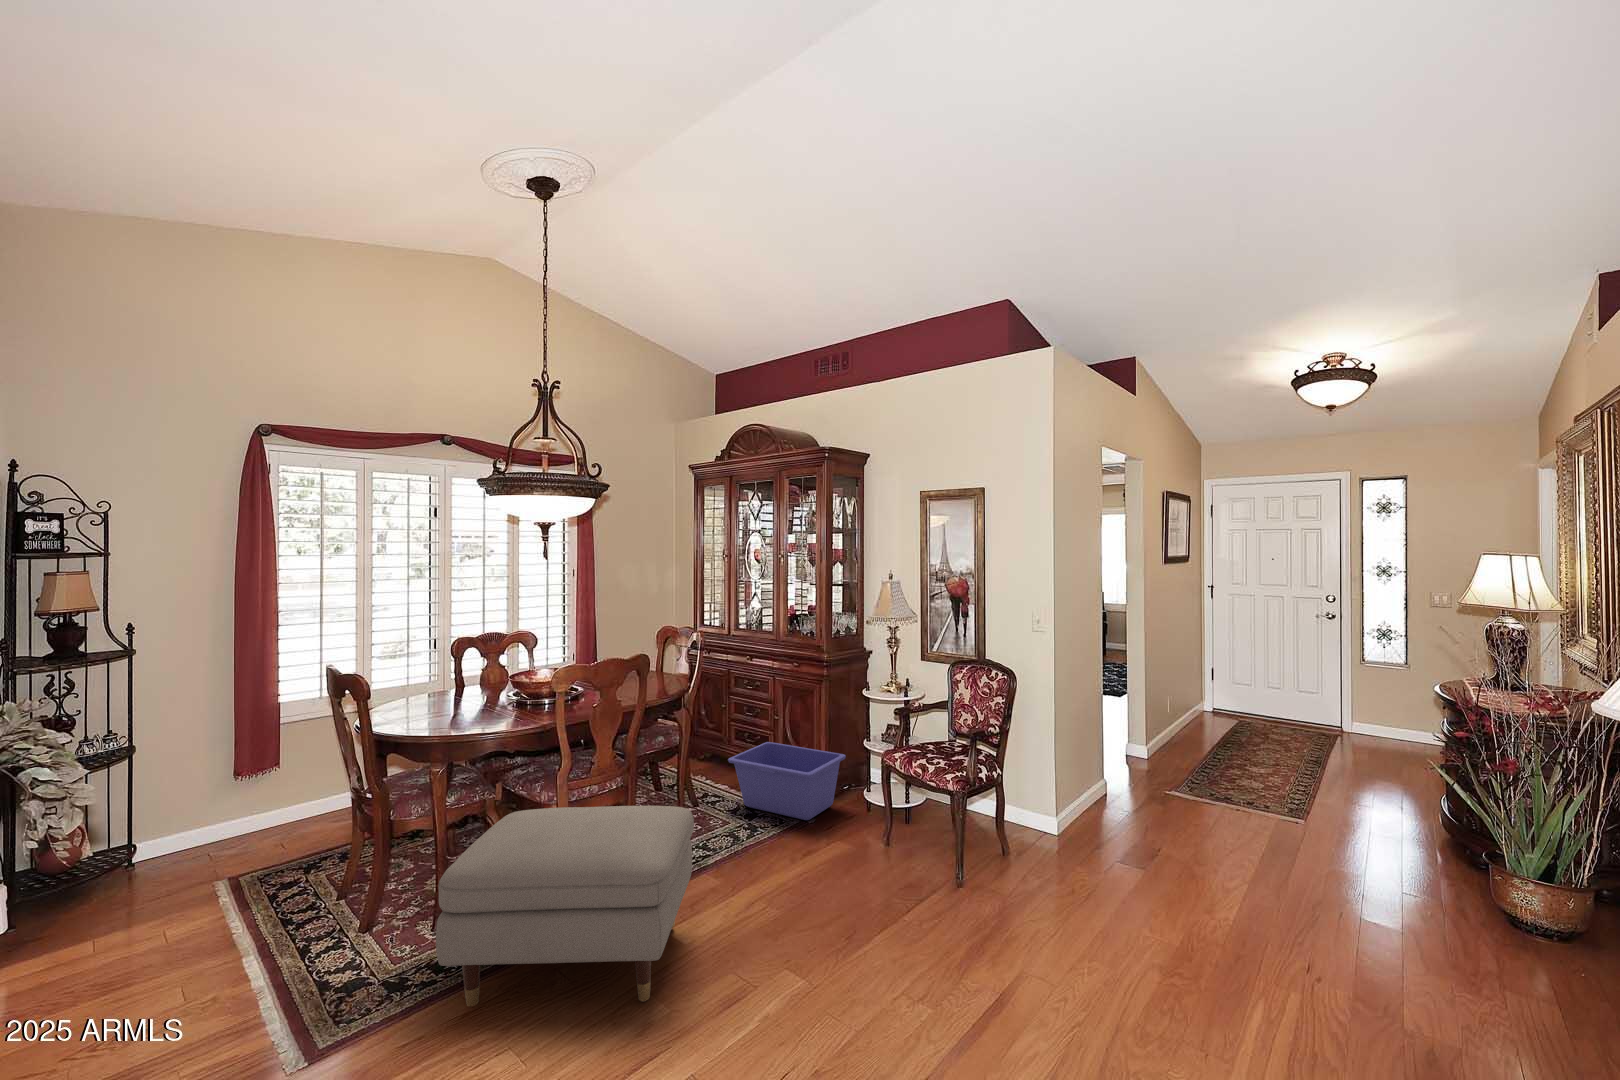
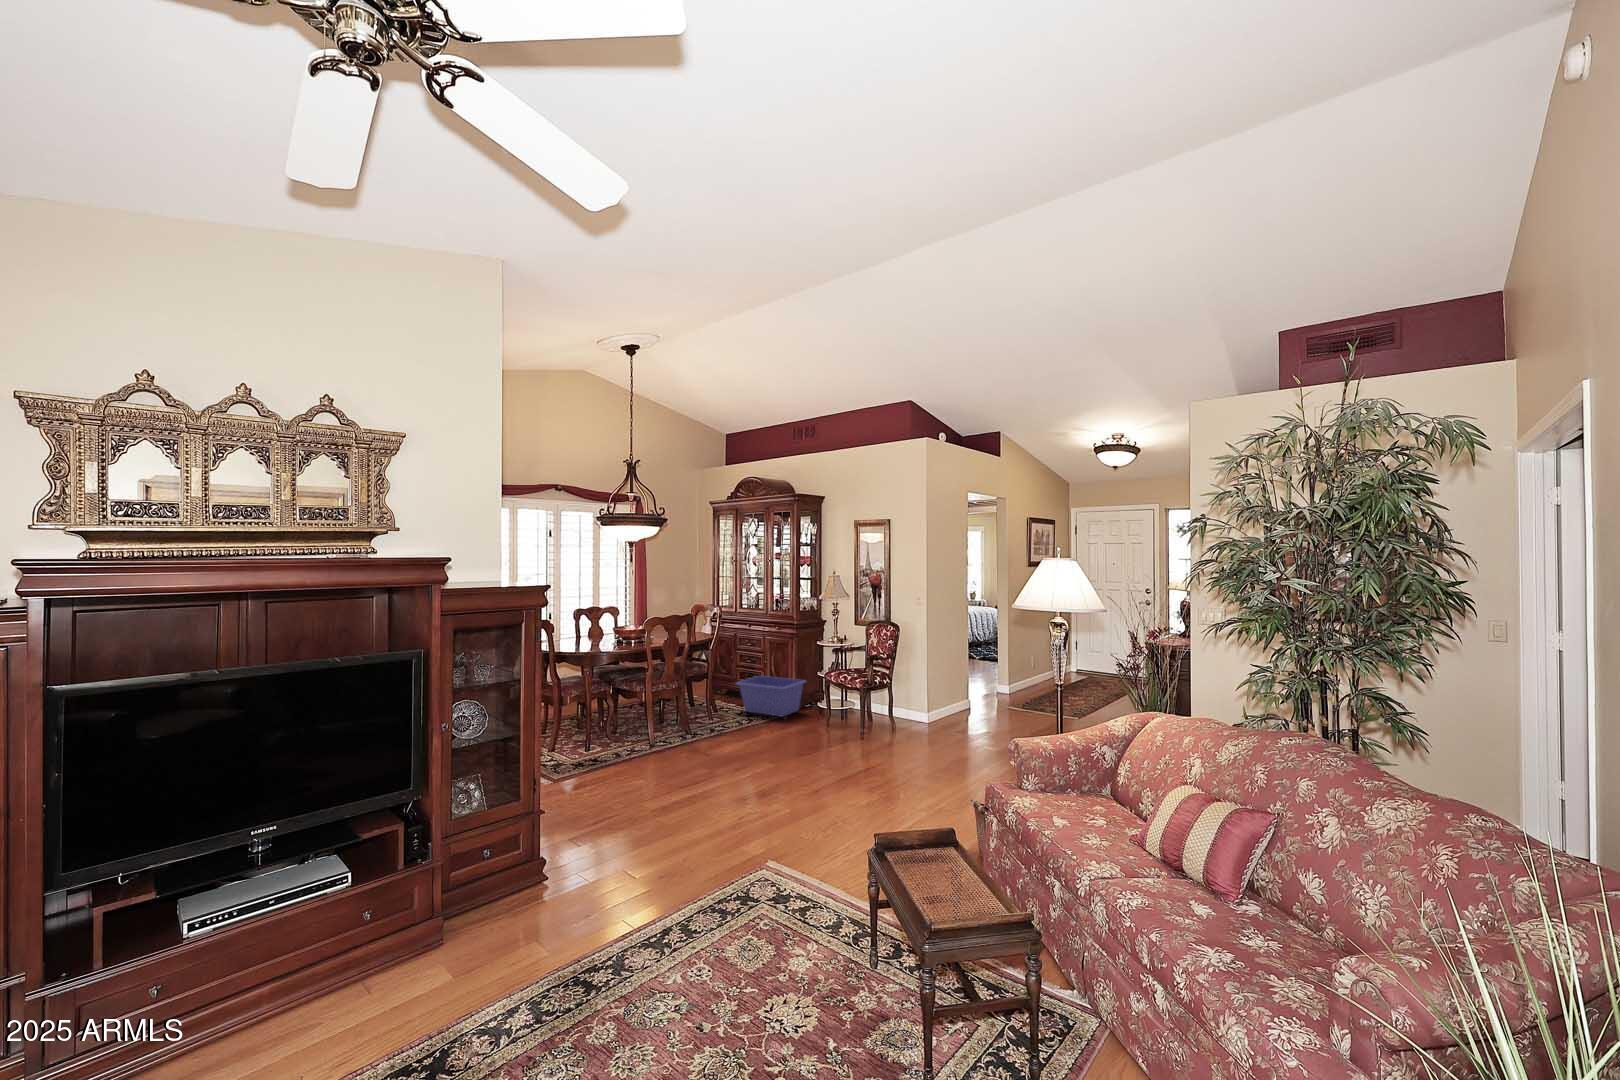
ottoman: present [436,806,694,1007] -> none [600,689,718,773]

